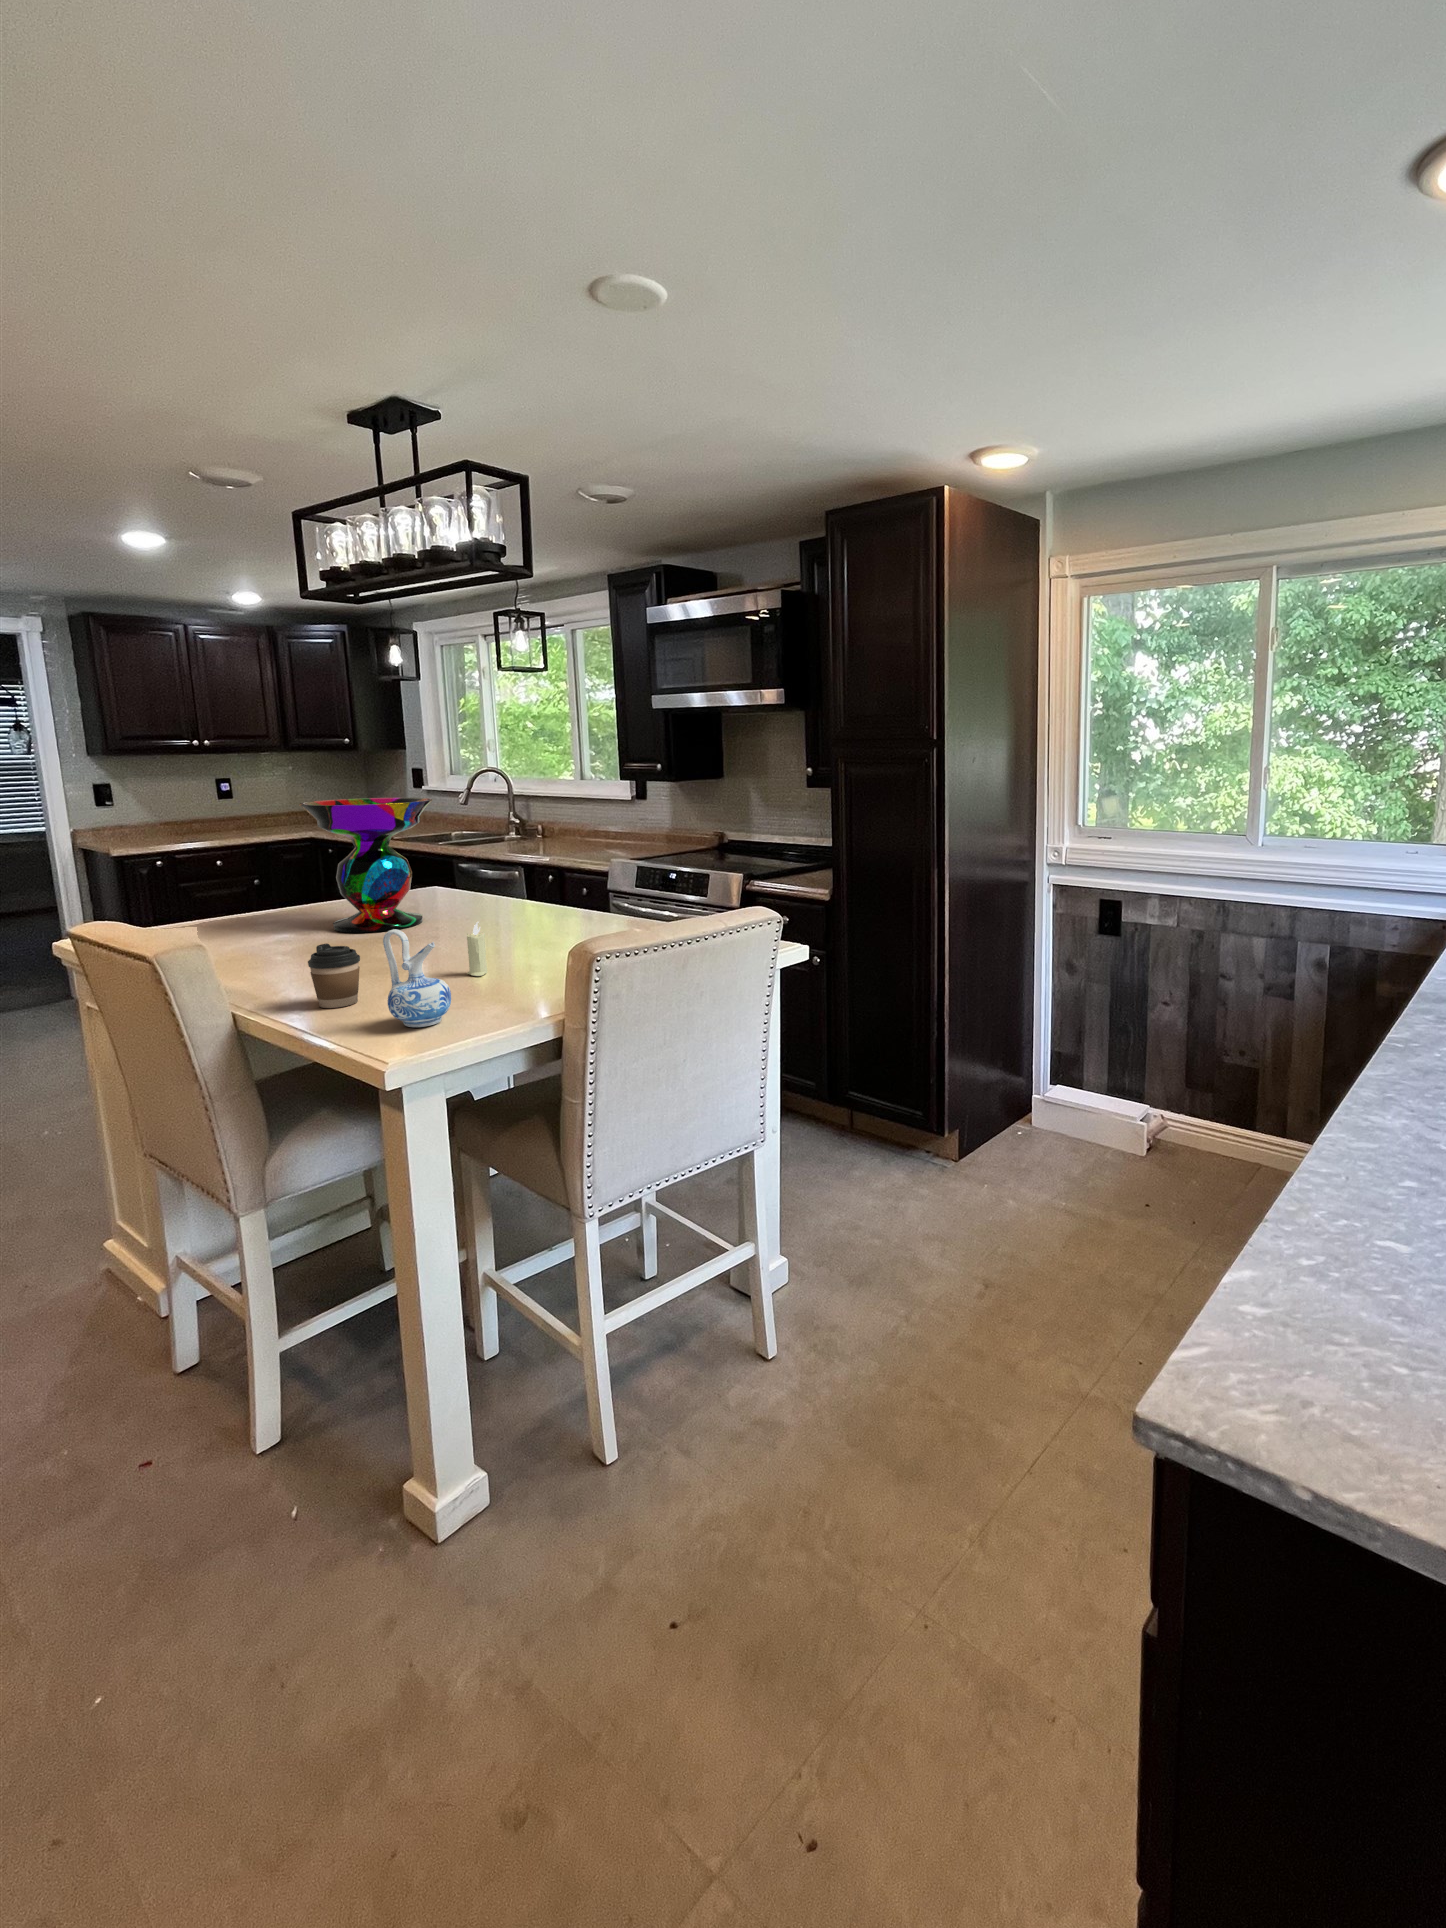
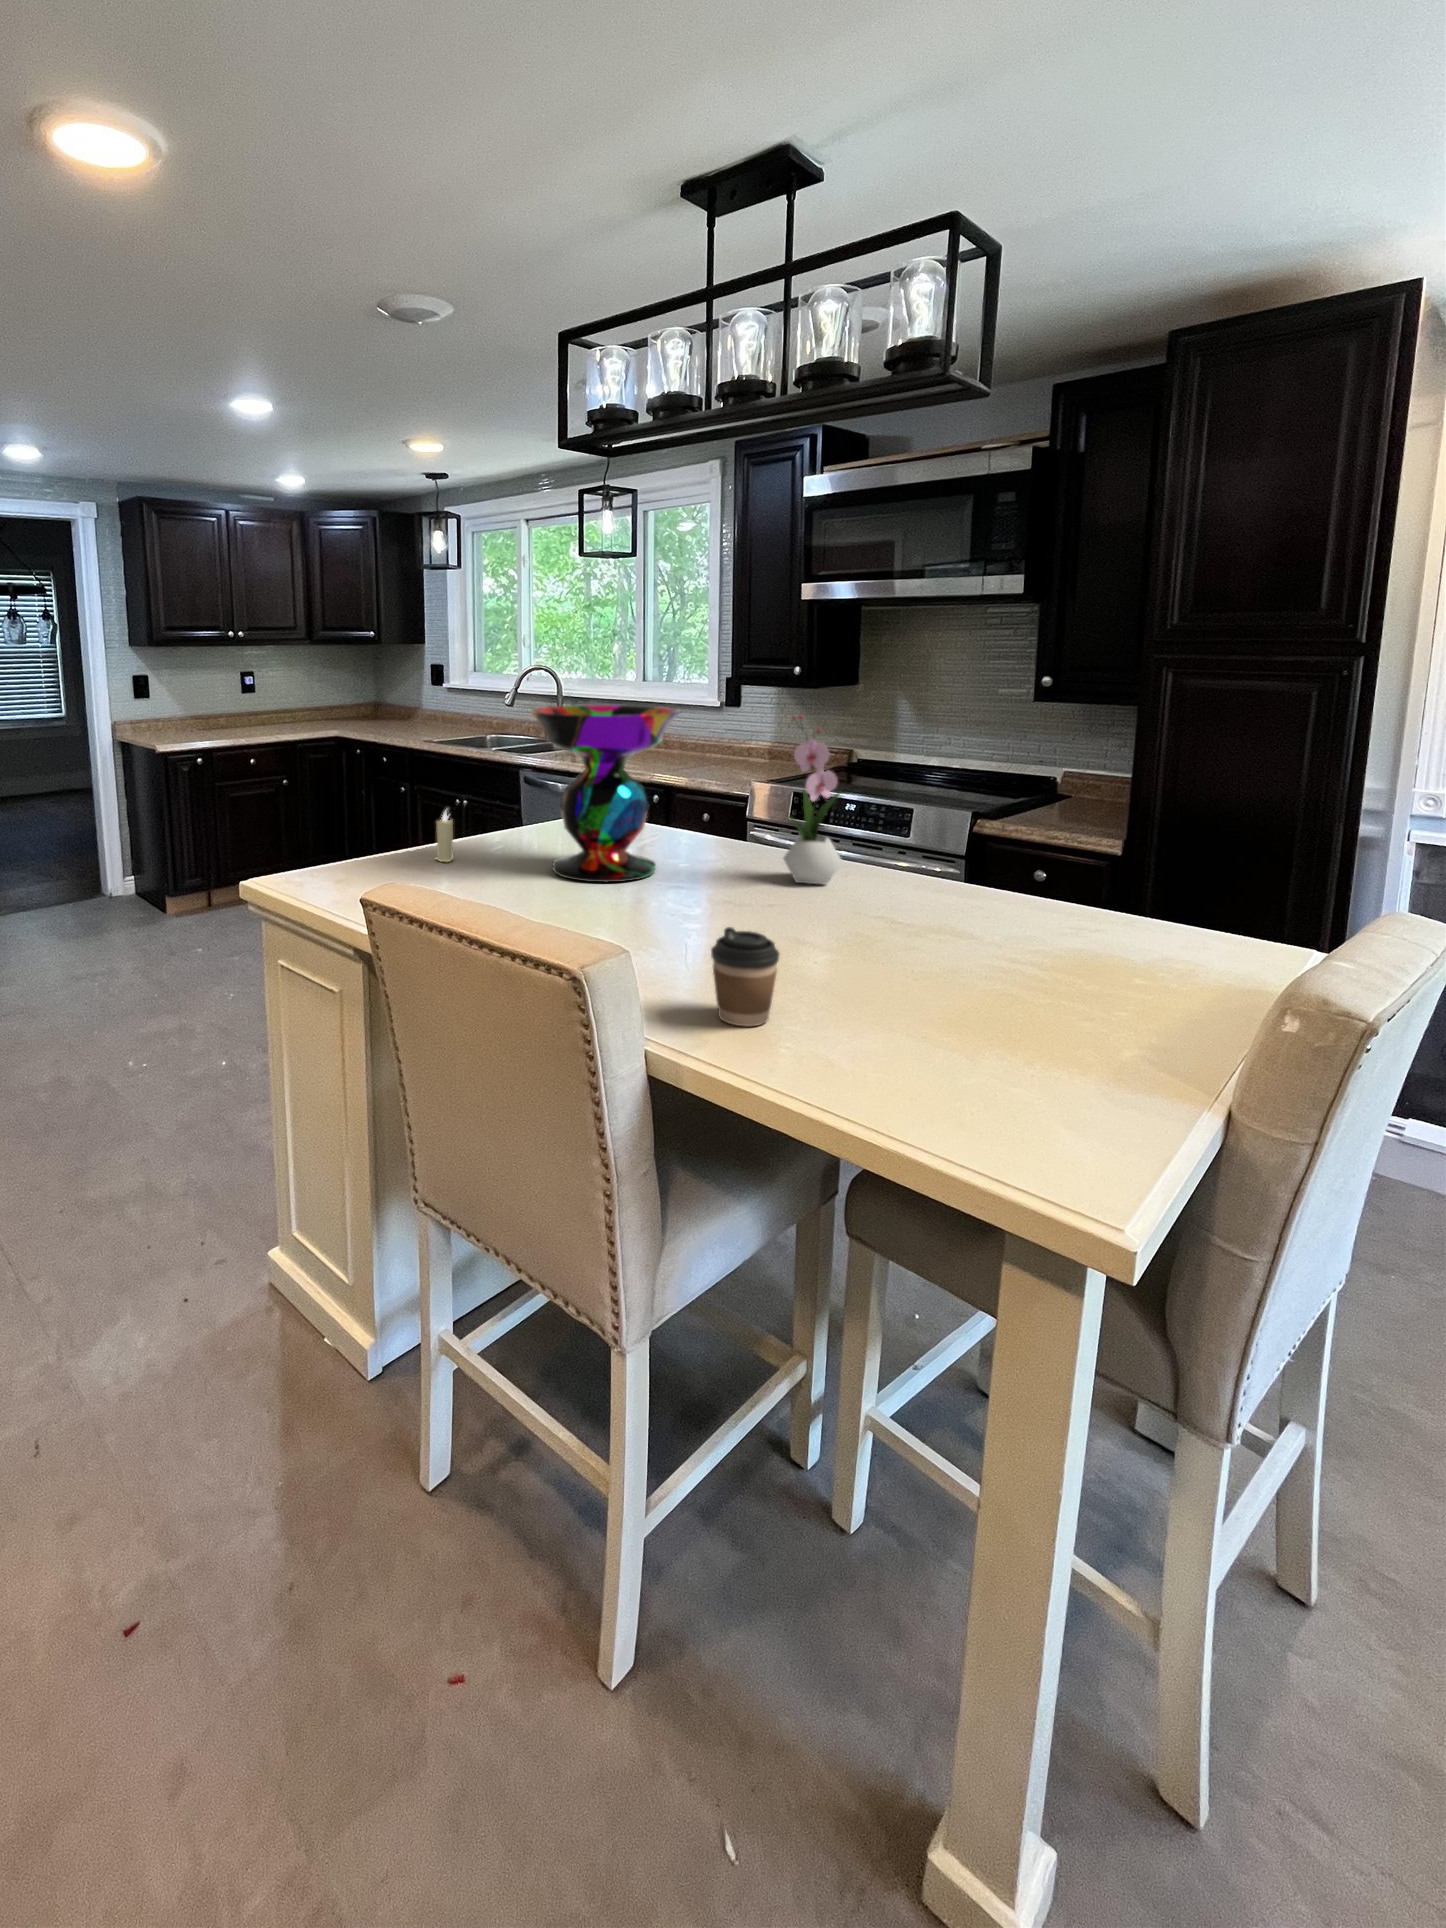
flower arrangement: none [499,801,555,926] -> present [783,715,842,885]
candle: present [467,922,487,976] -> present [436,811,453,862]
ceramic pitcher: present [383,929,451,1027] -> none [893,926,990,1085]

